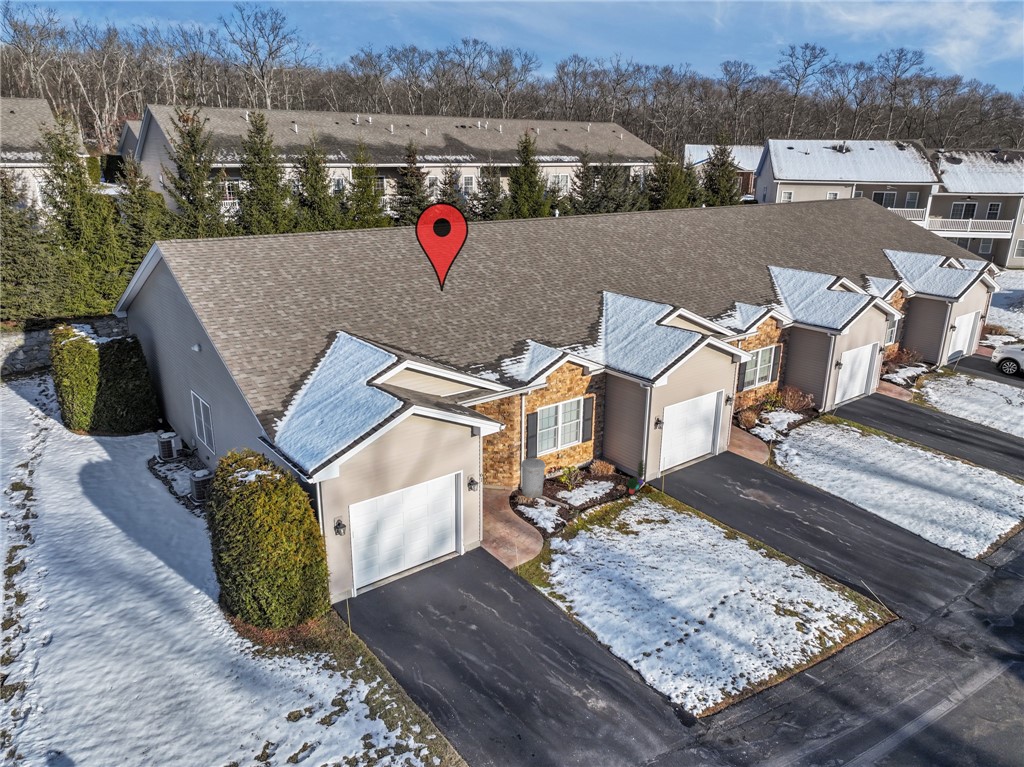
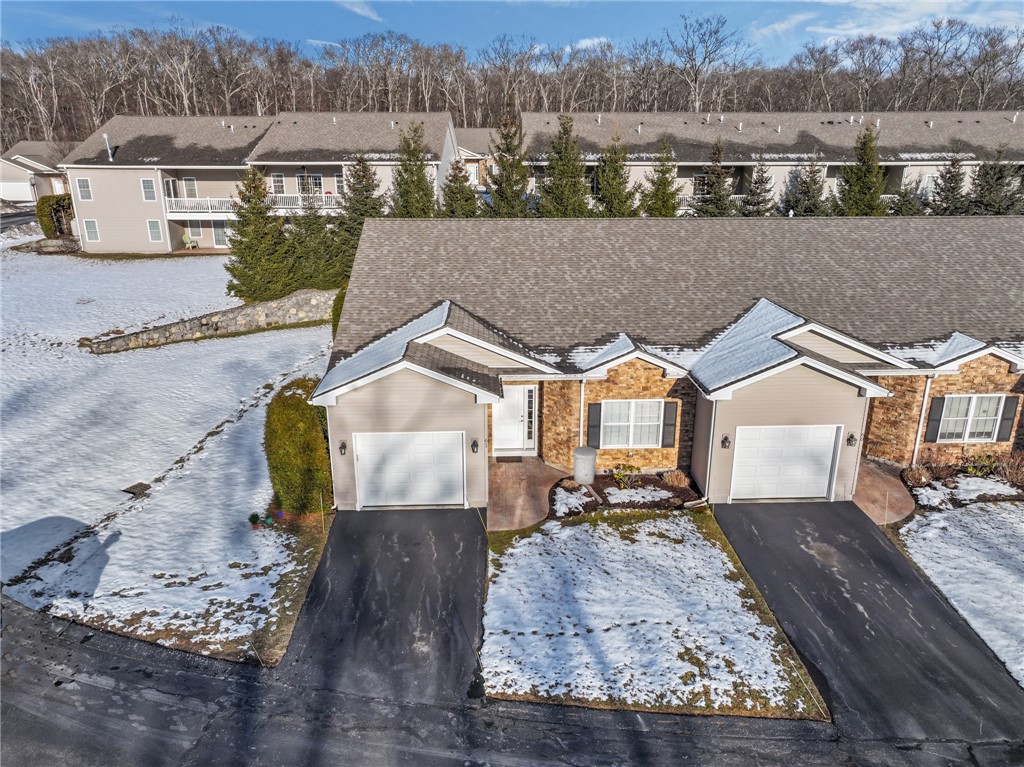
potted plant: present [627,460,645,494] -> present [248,491,283,529]

